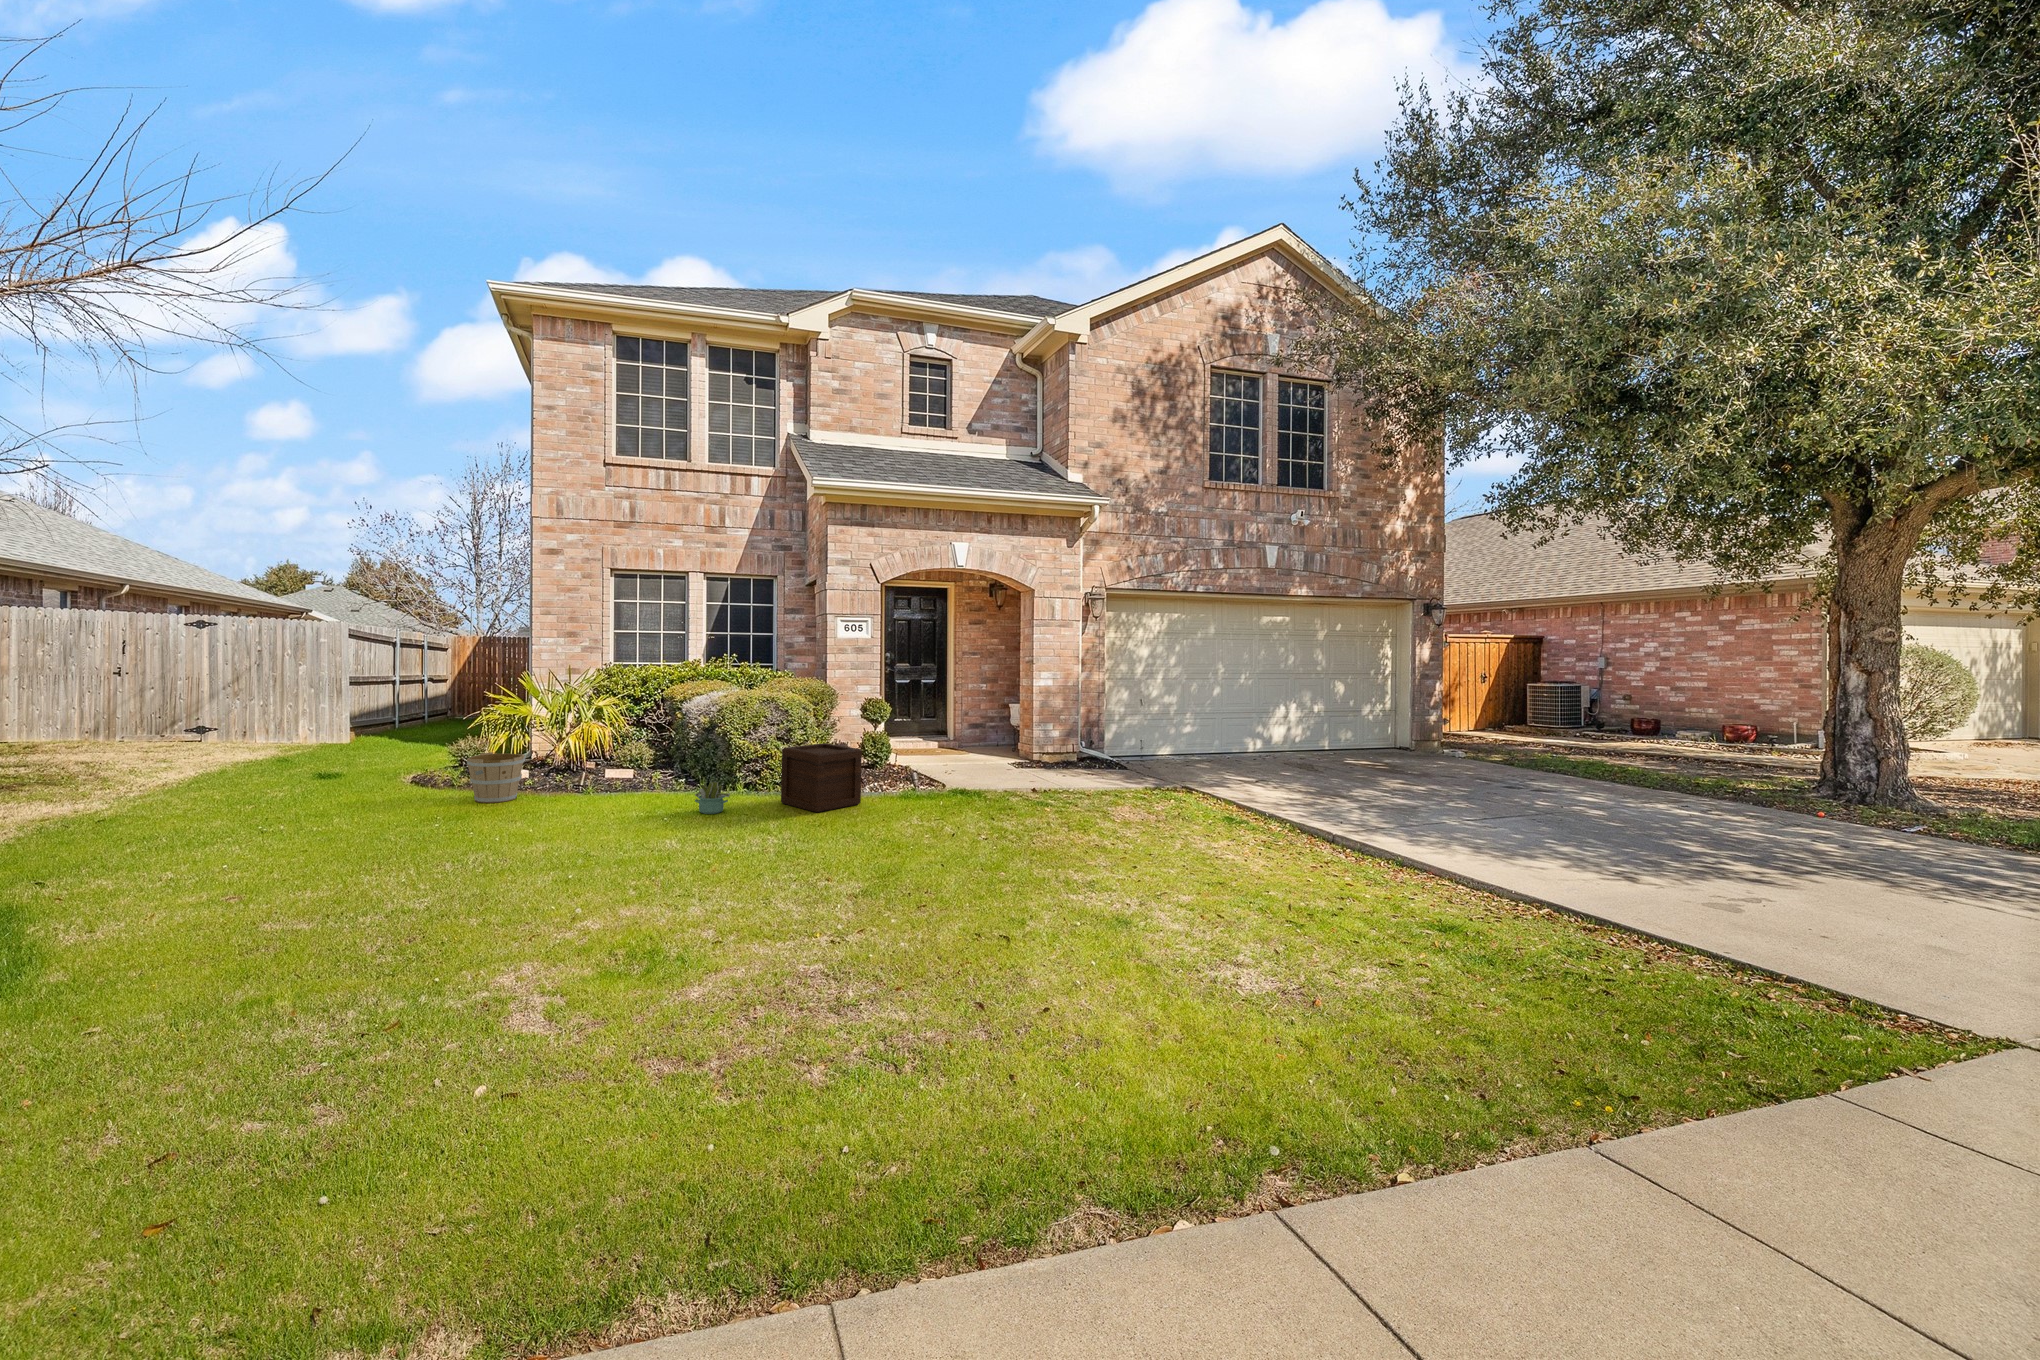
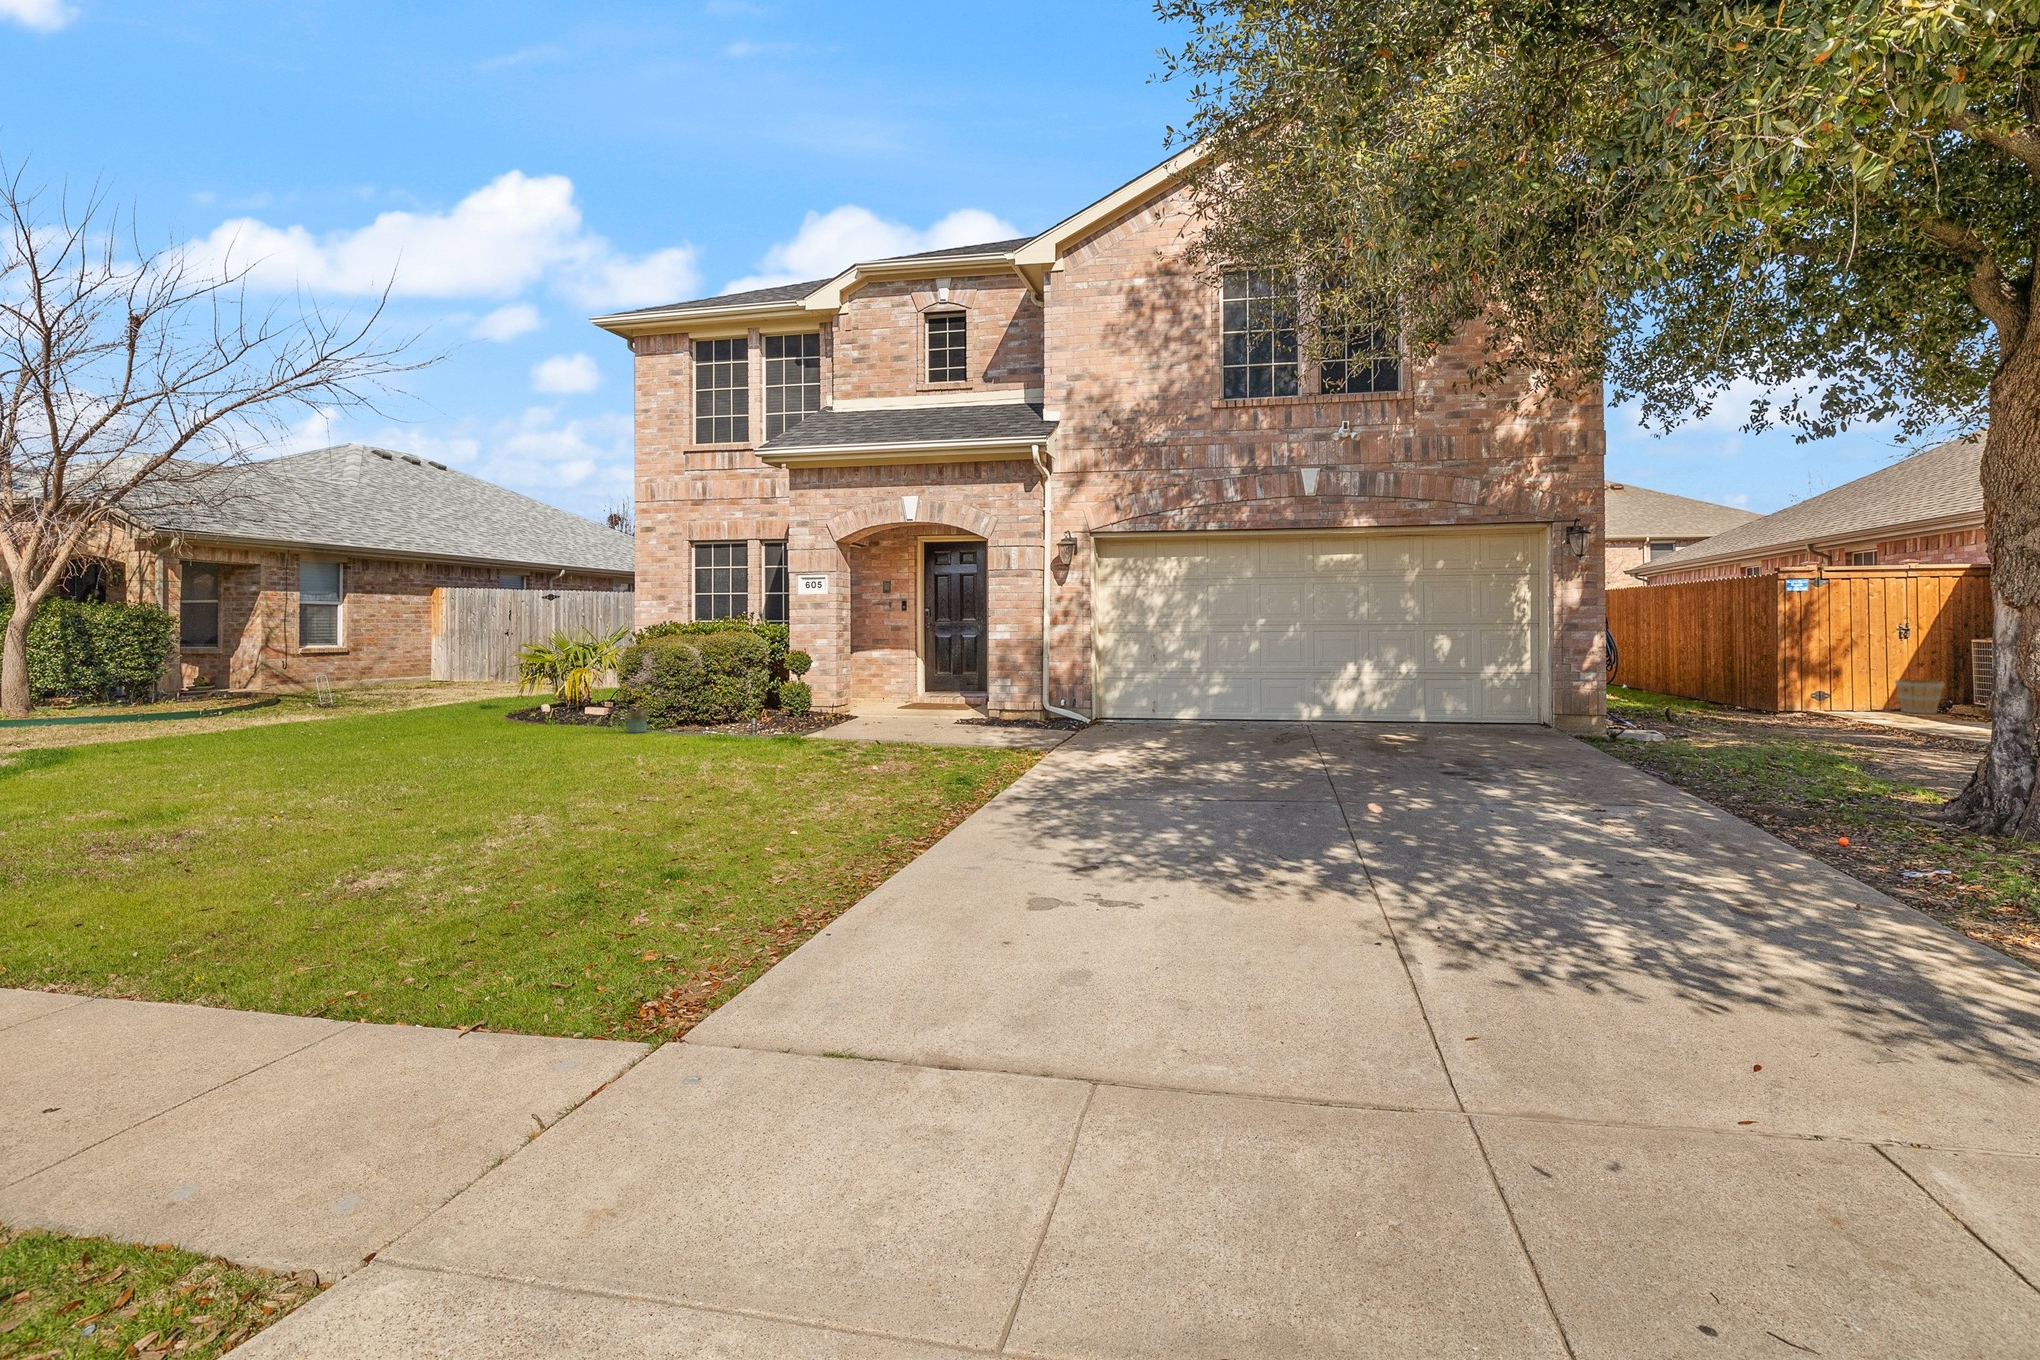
wooden crate: present [781,743,862,812] -> none [699,682,752,737]
wooden bucket: present [467,752,525,803] -> present [1895,679,1945,714]

